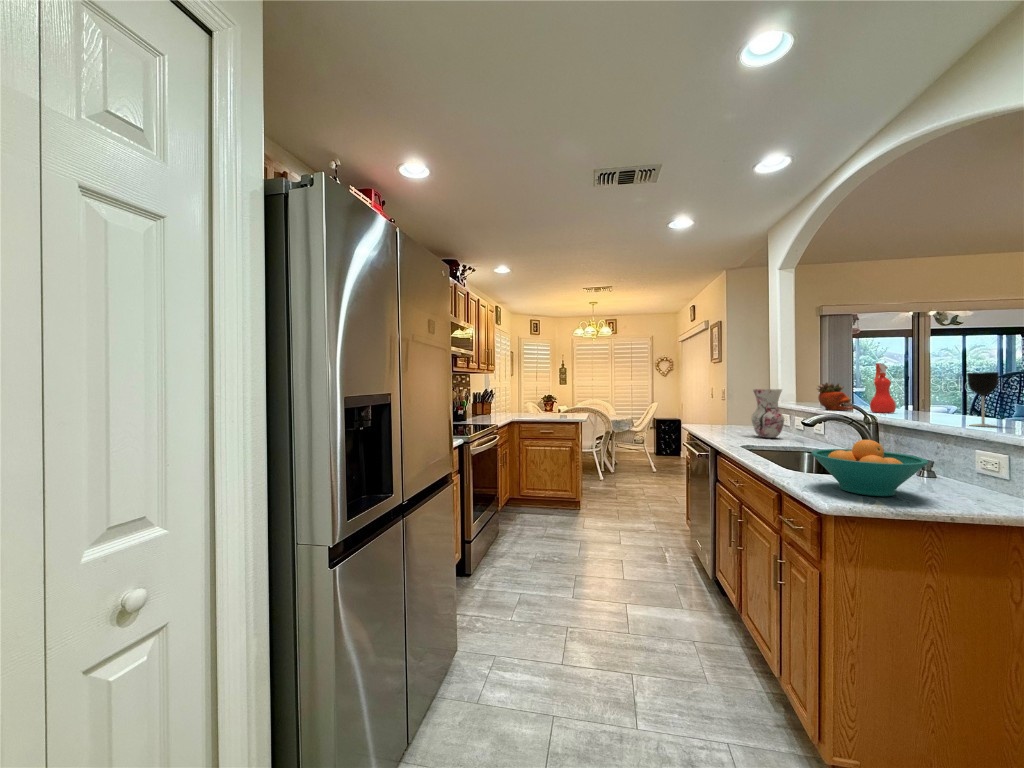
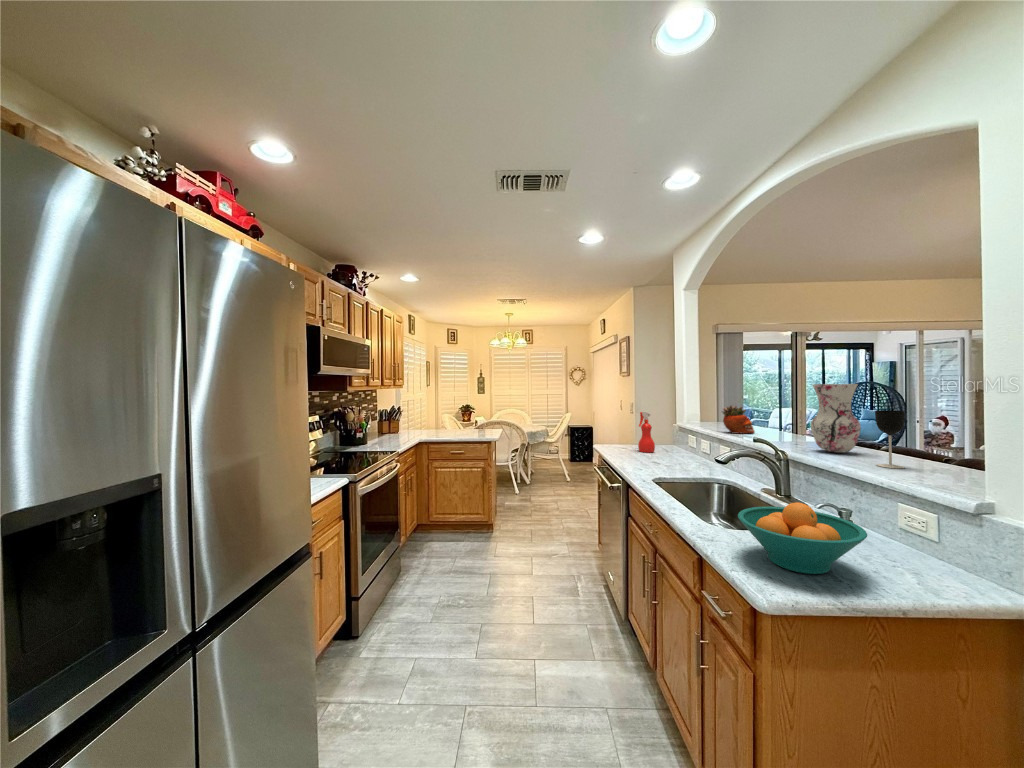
spray bottle: present [870,363,896,413] -> present [638,412,655,452]
vase: present [752,389,784,438] -> present [811,384,861,453]

